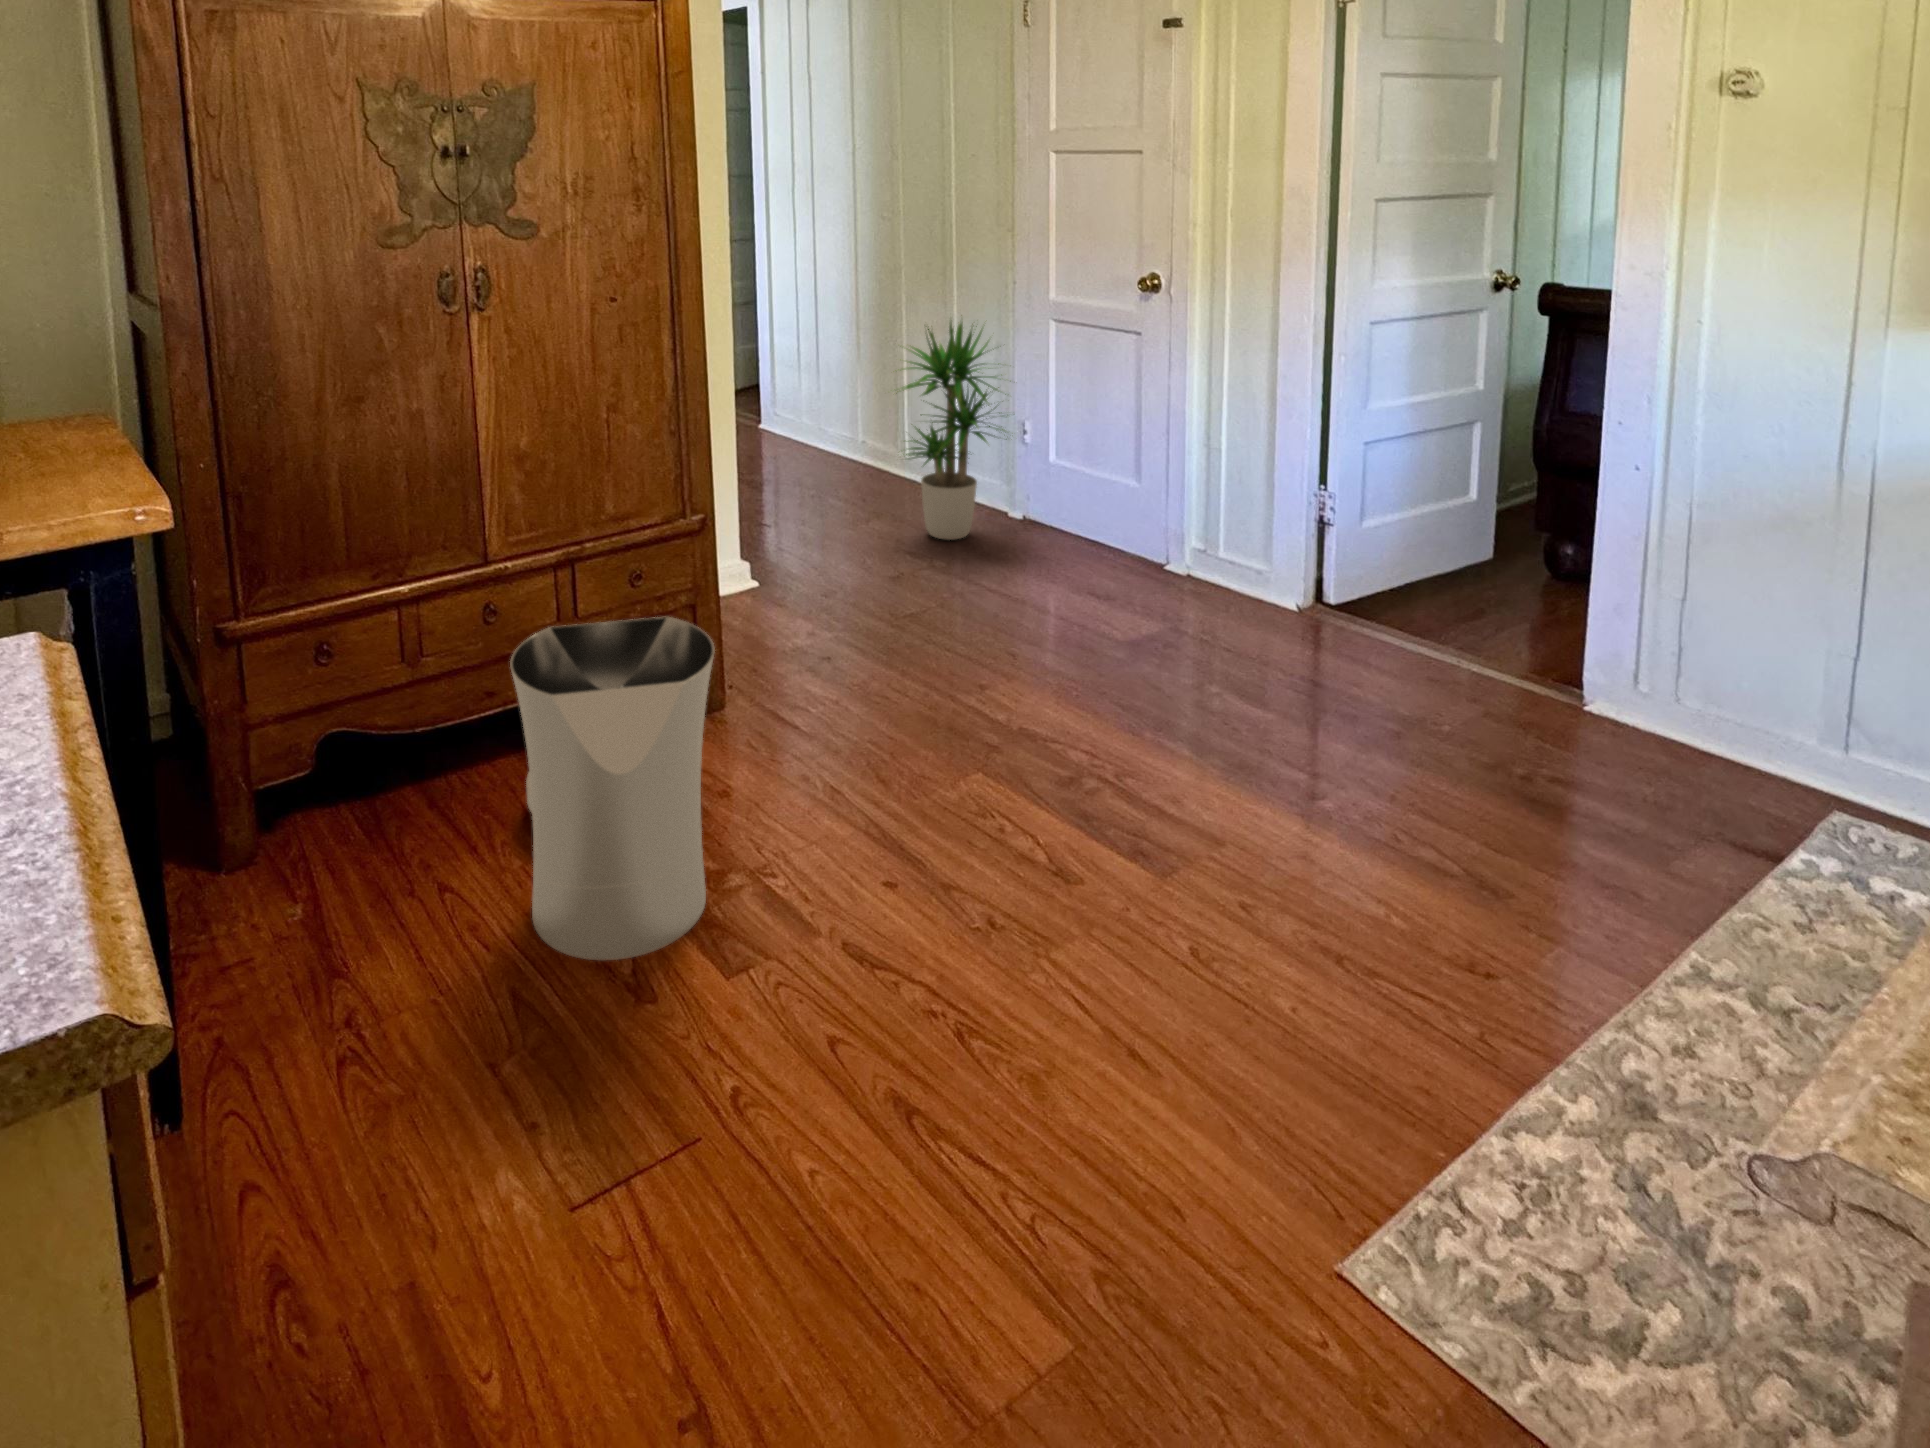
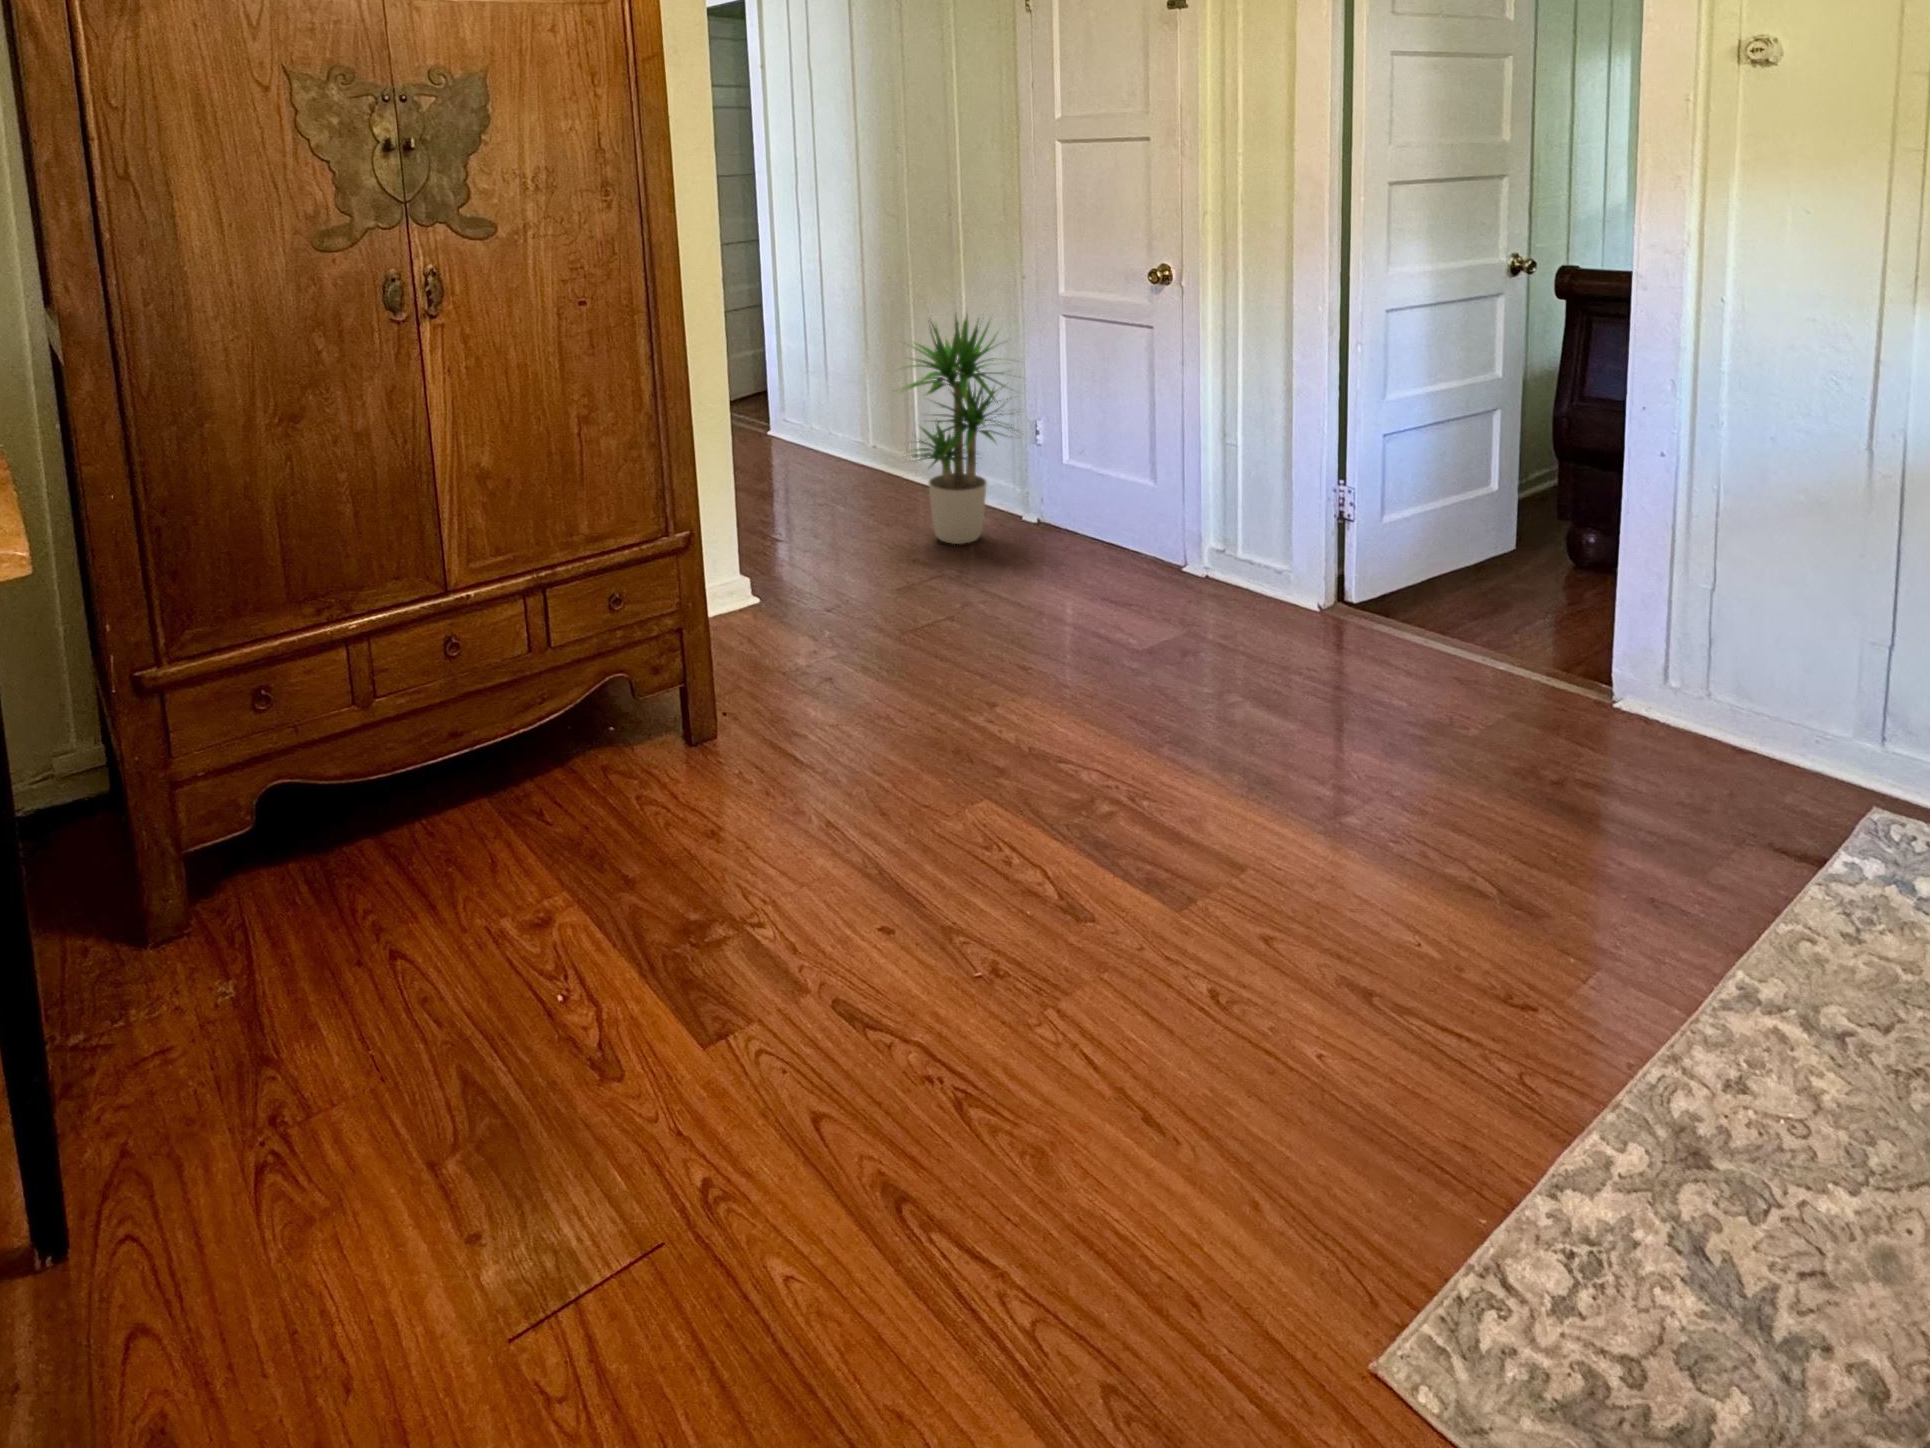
trash can: present [510,617,715,960] -> none [455,646,685,1035]

